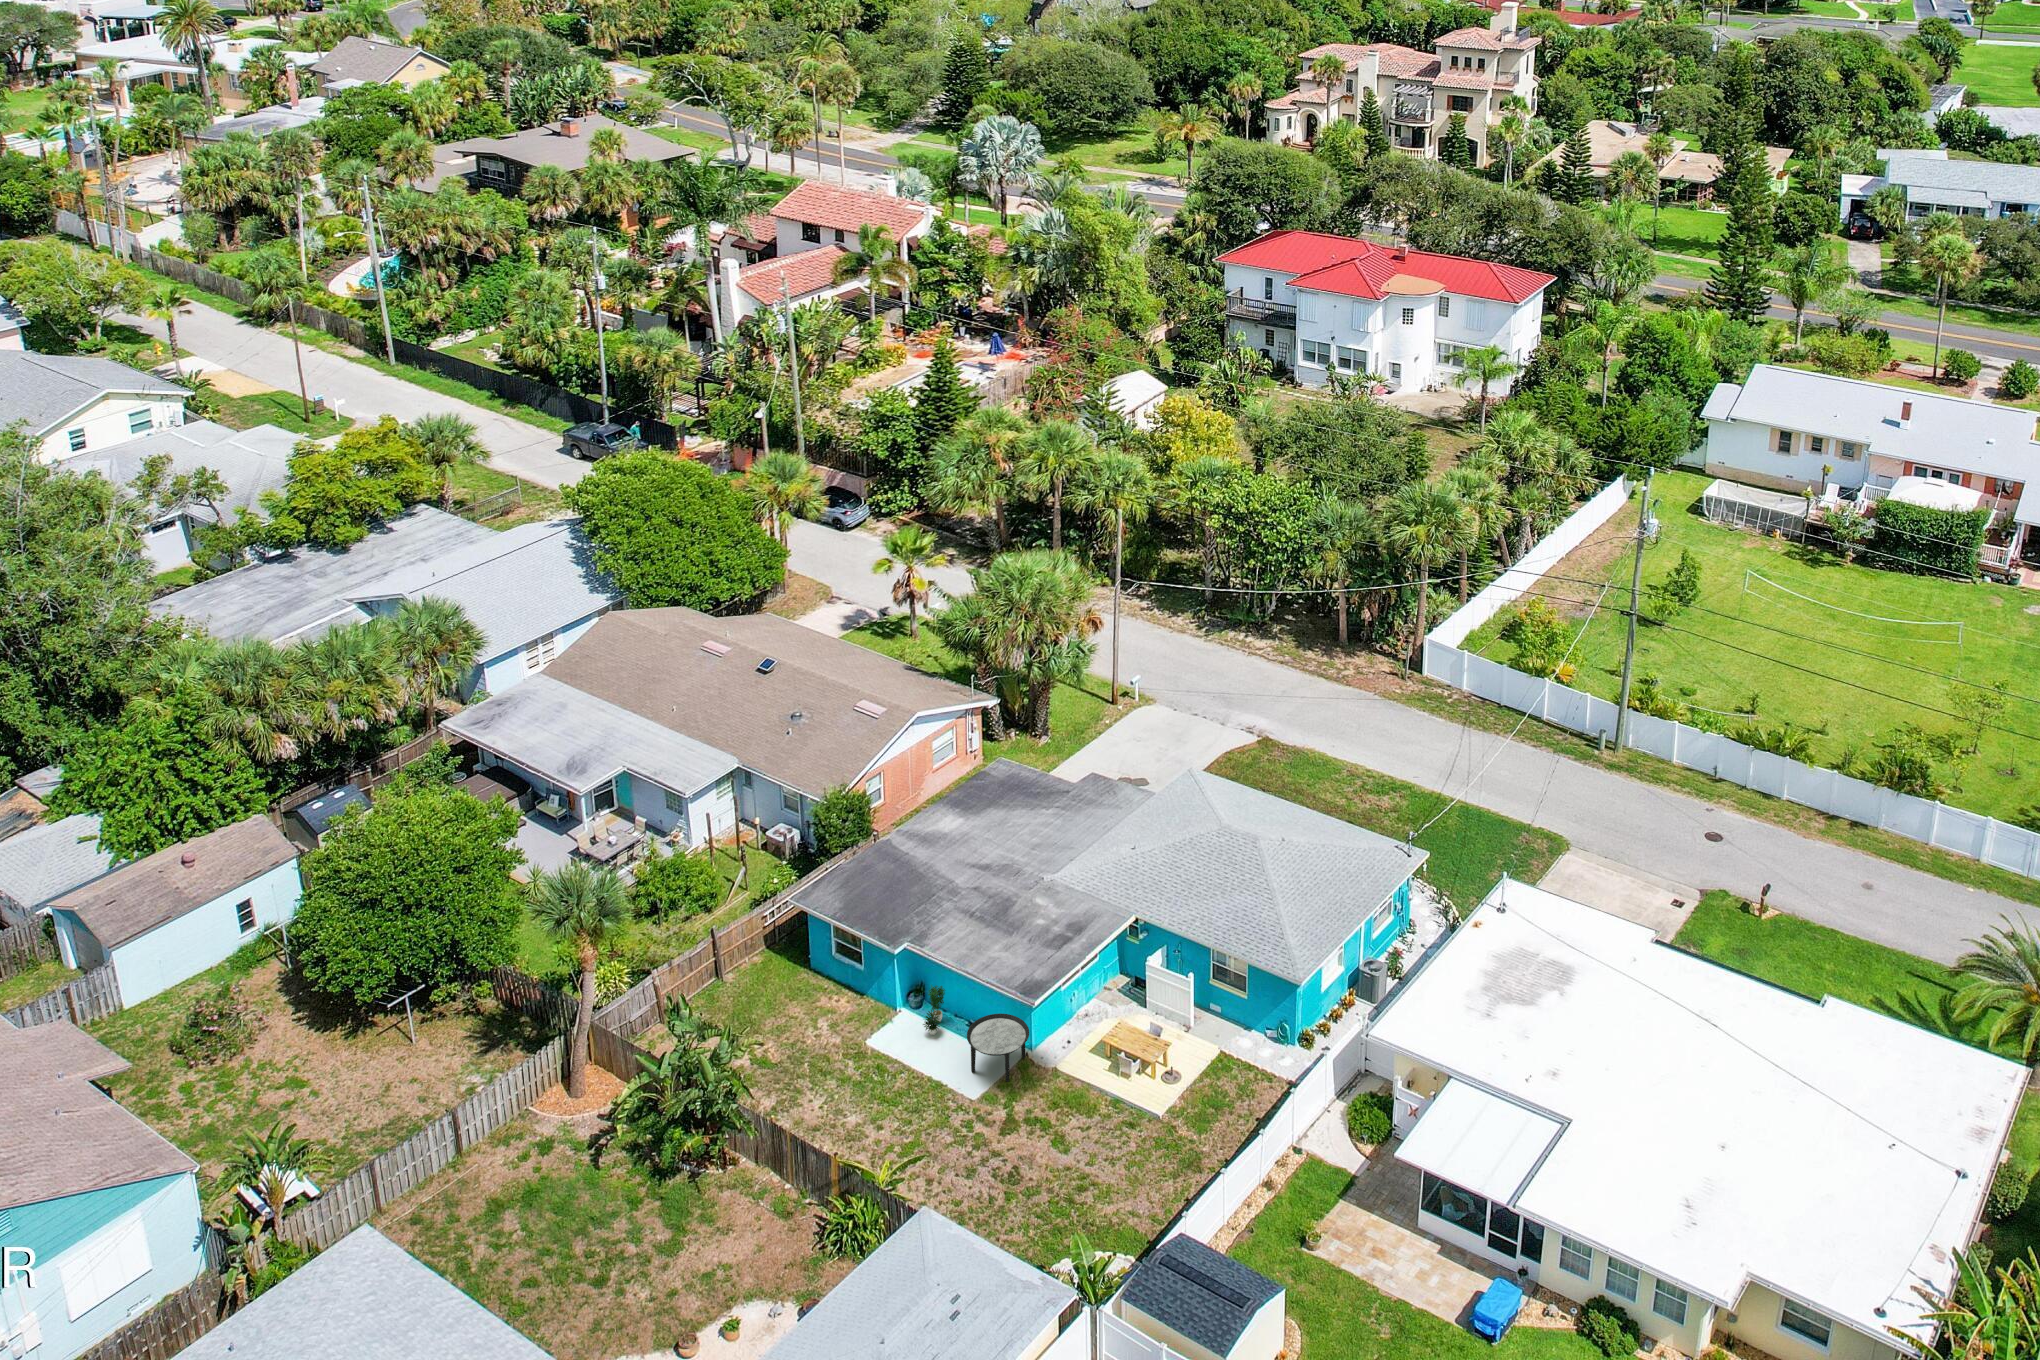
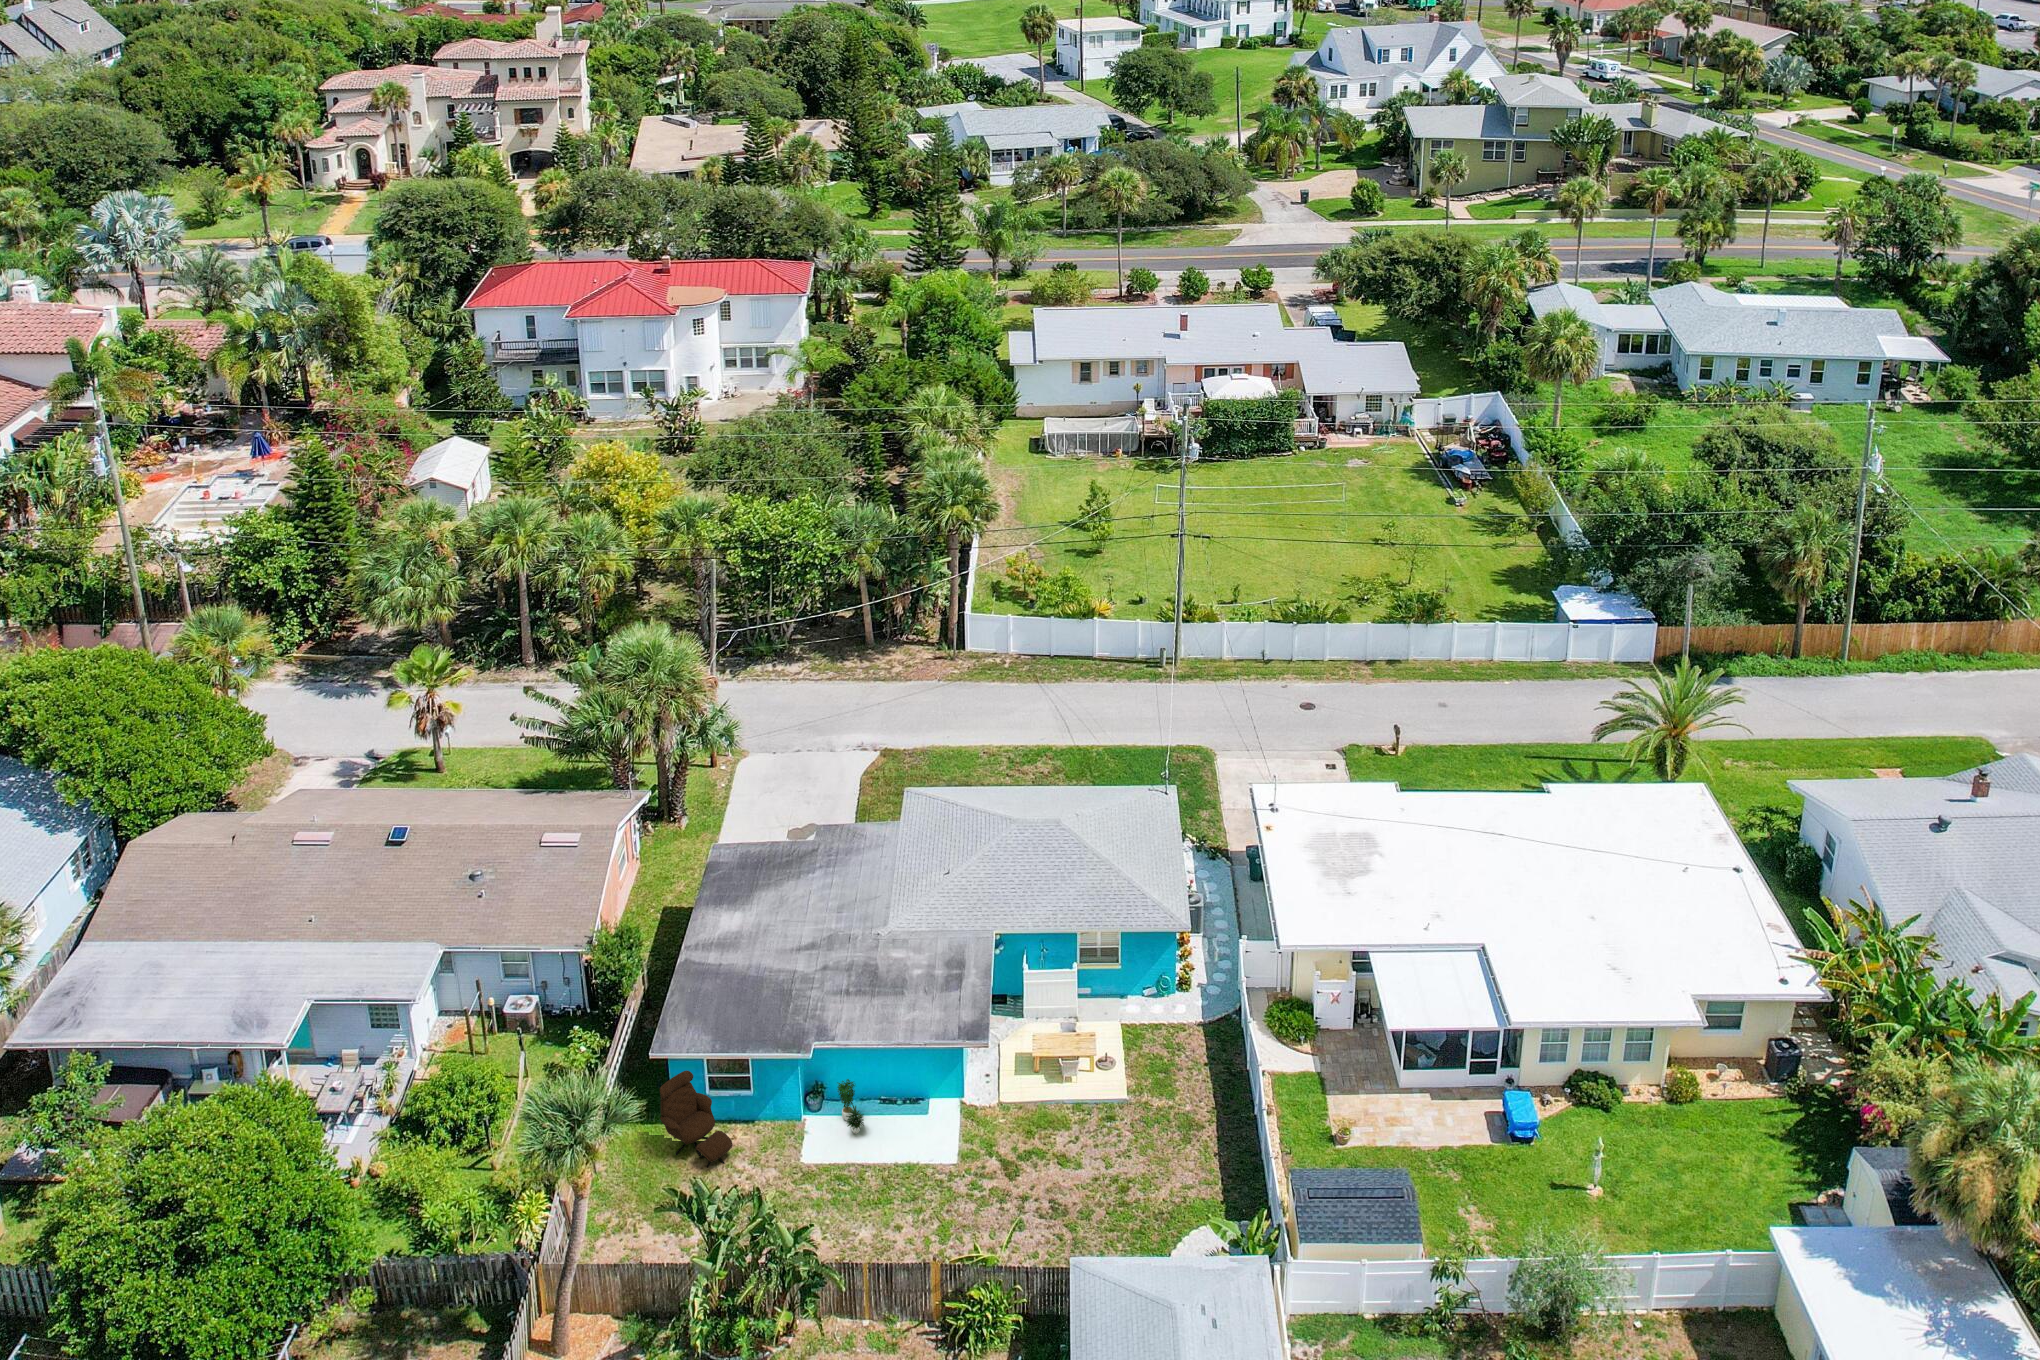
lounge chair: none [796,924,843,1012] -> present [660,1071,733,1168]
round table: present [967,1014,1029,1082] -> none [914,1073,981,1147]

